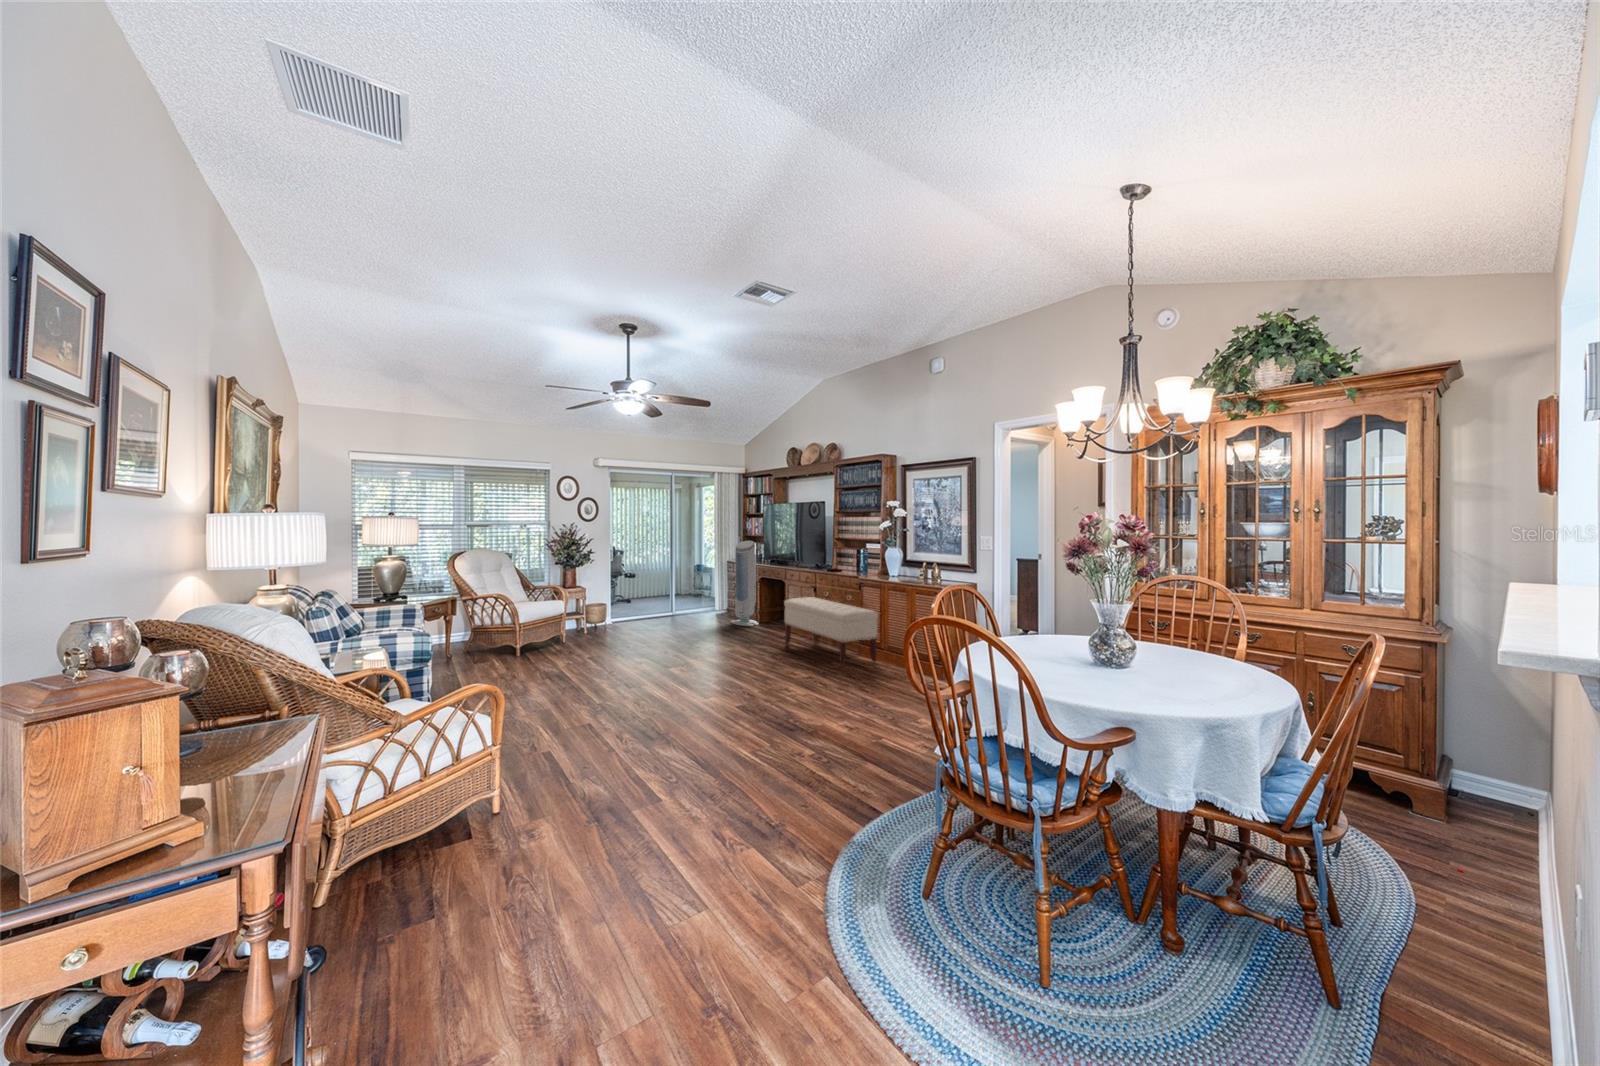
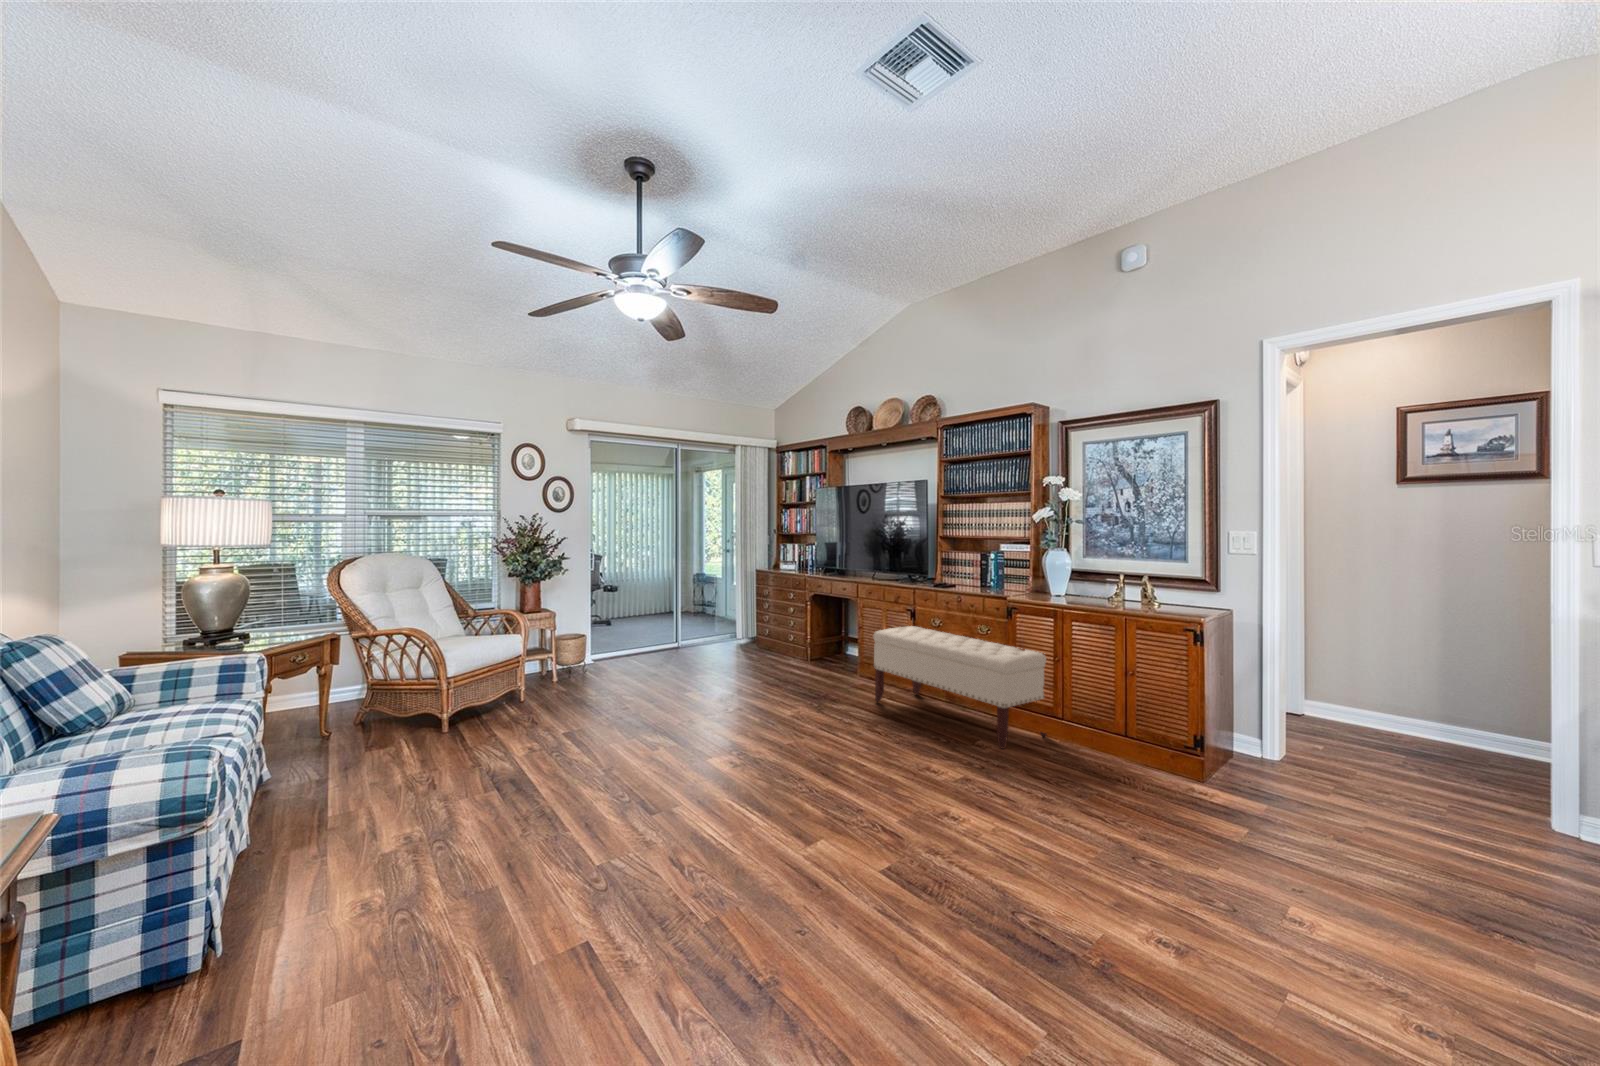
air purifier: present [731,541,759,626] -> none [766,541,810,666]

